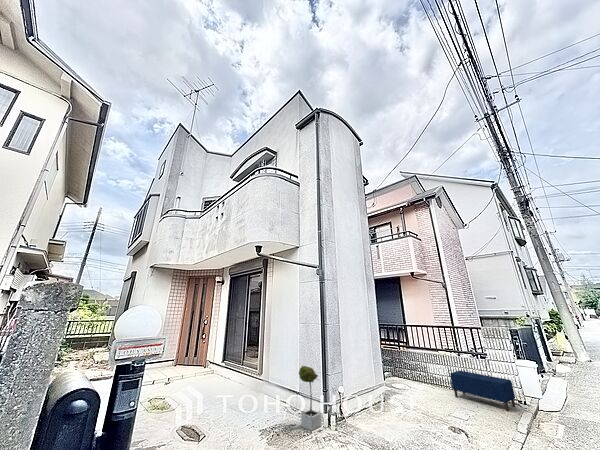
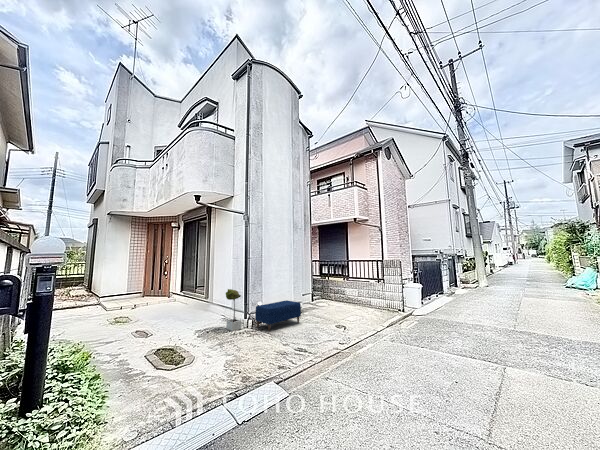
bench: present [450,371,515,411] -> present [255,300,301,331]

